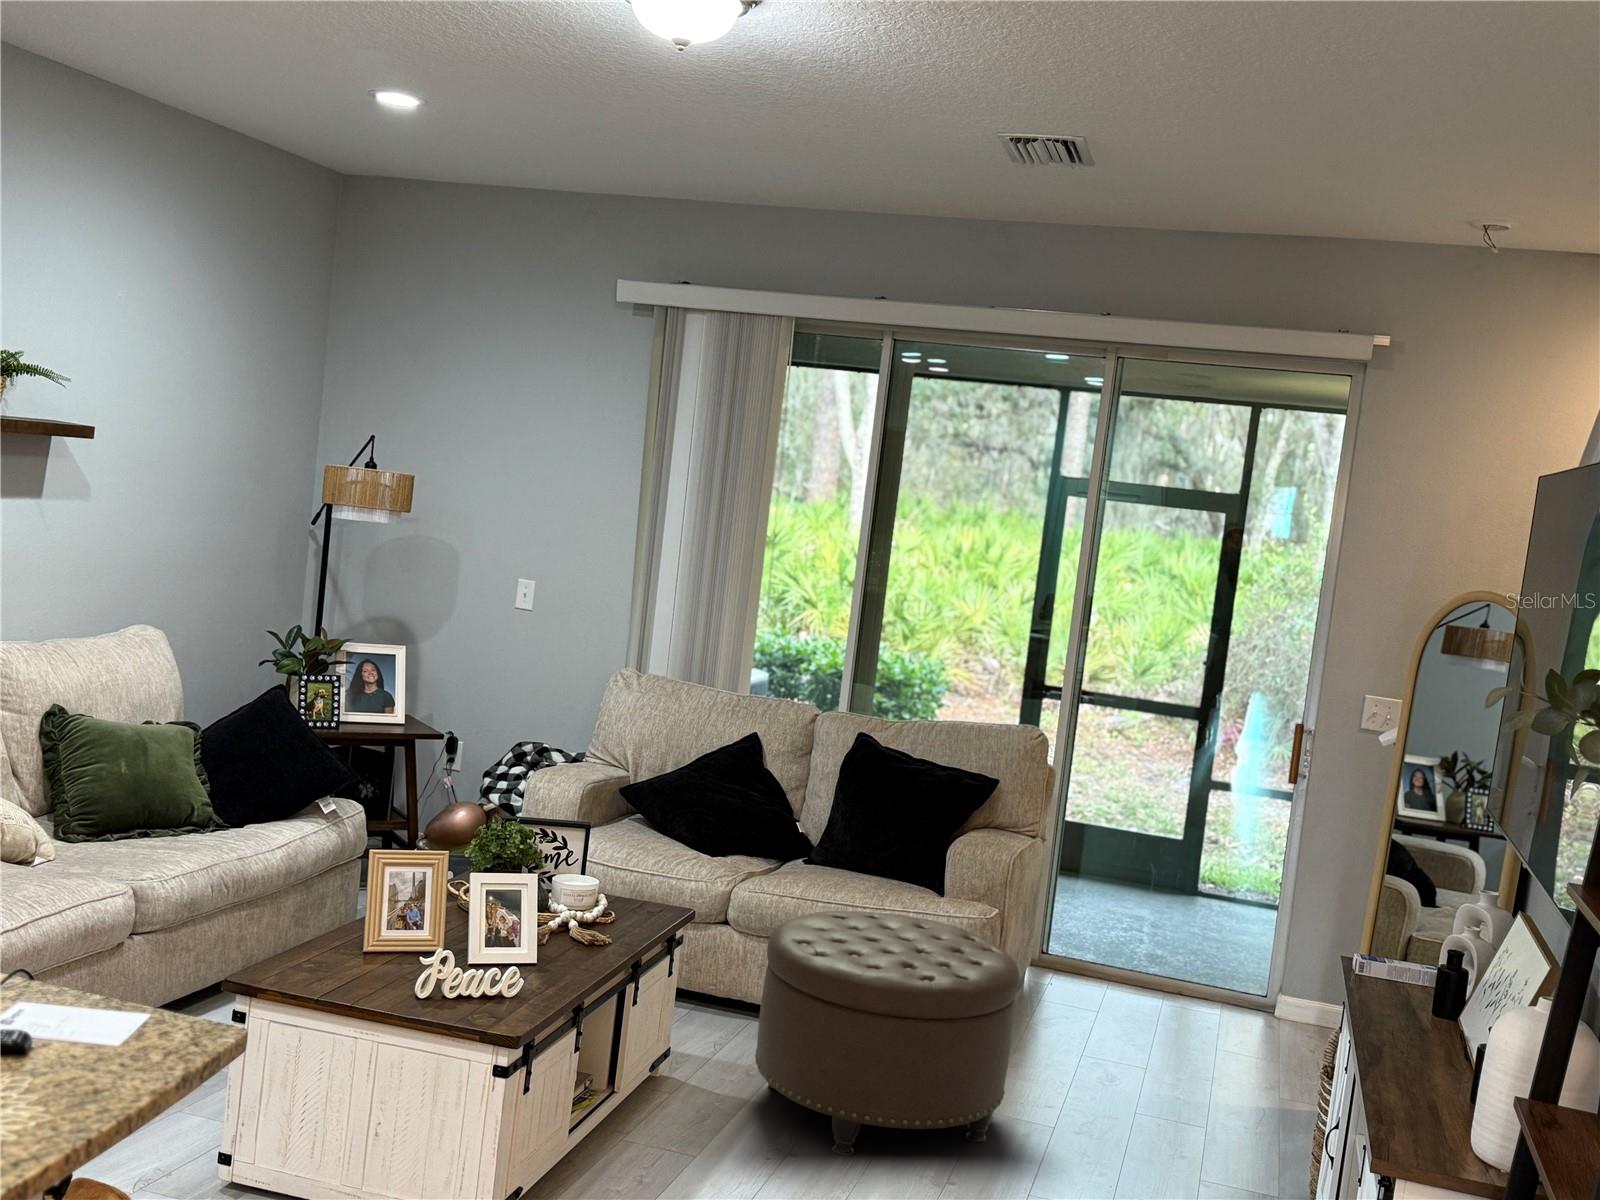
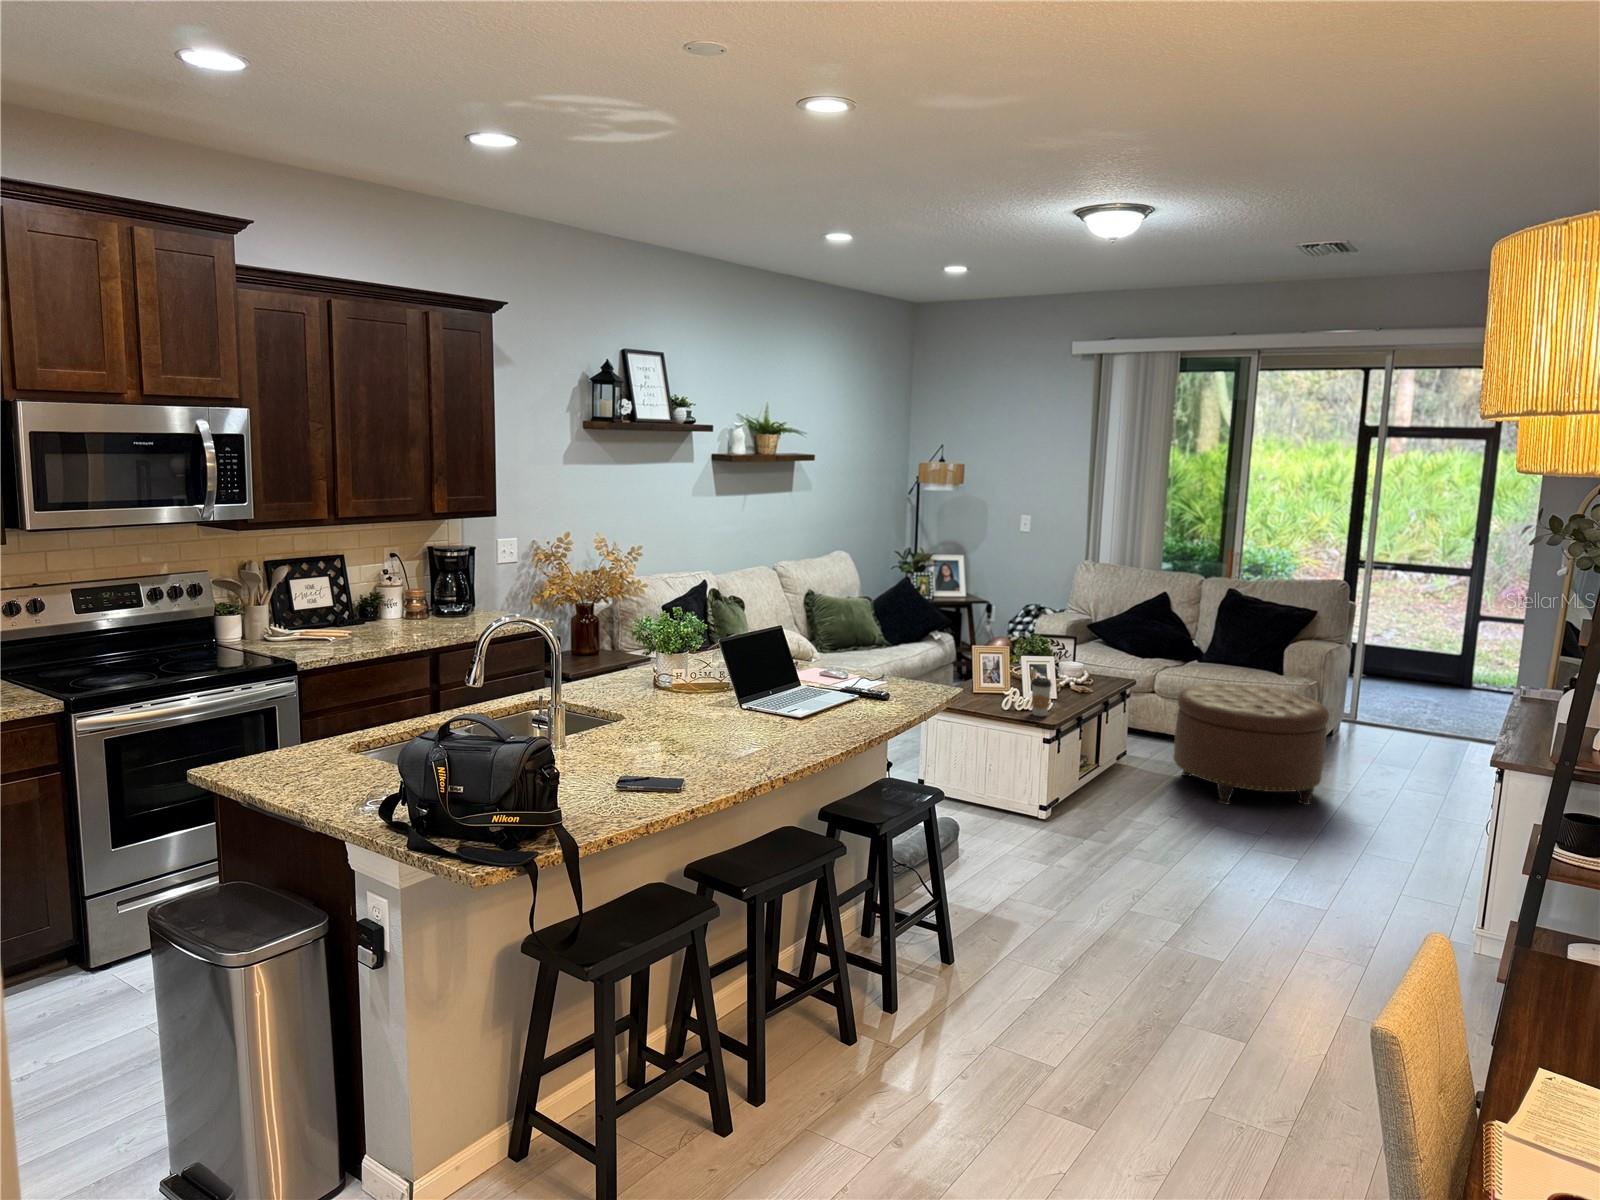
coffee cup: none [478,930,522,1015] -> present [1032,678,1052,716]

